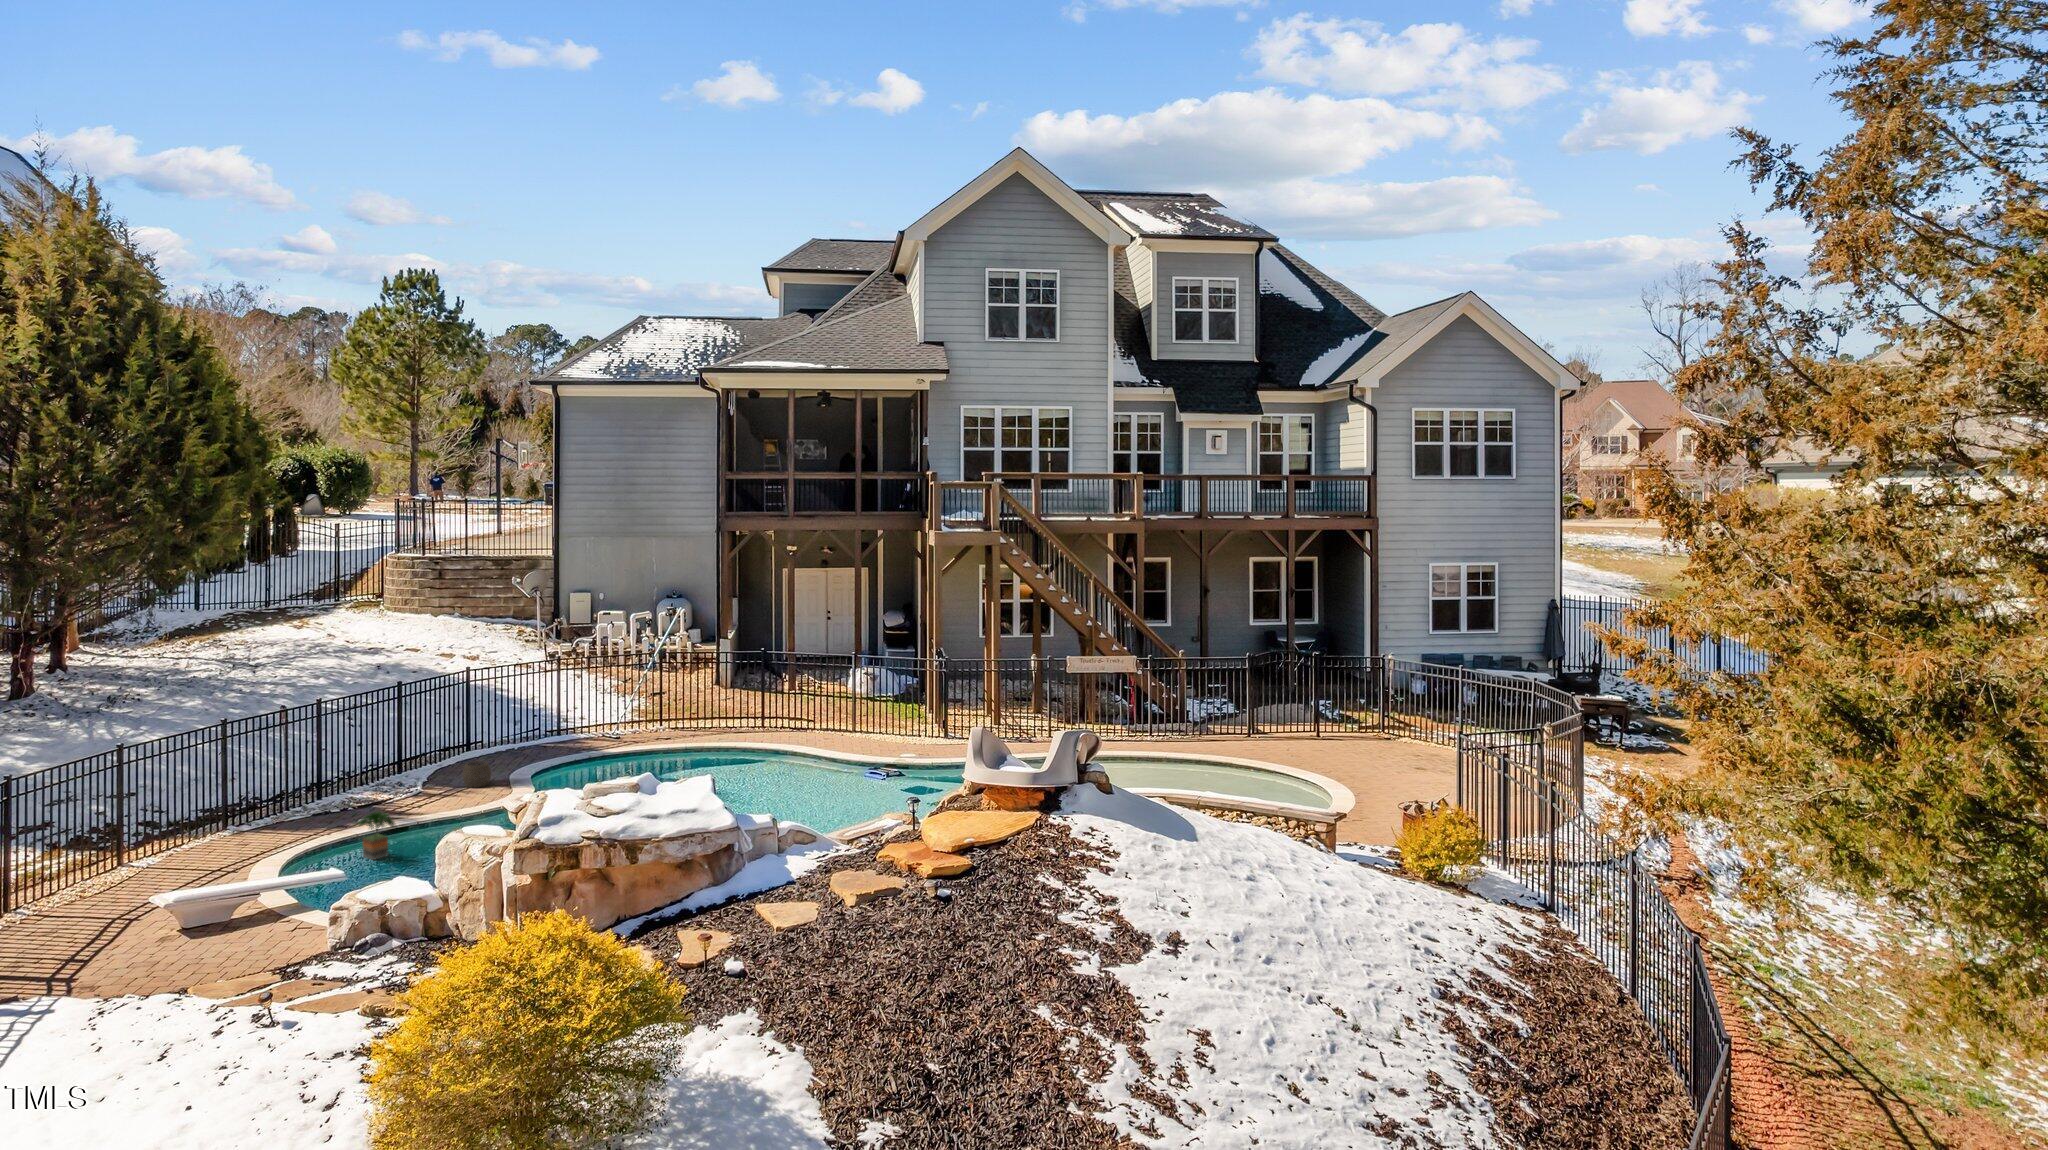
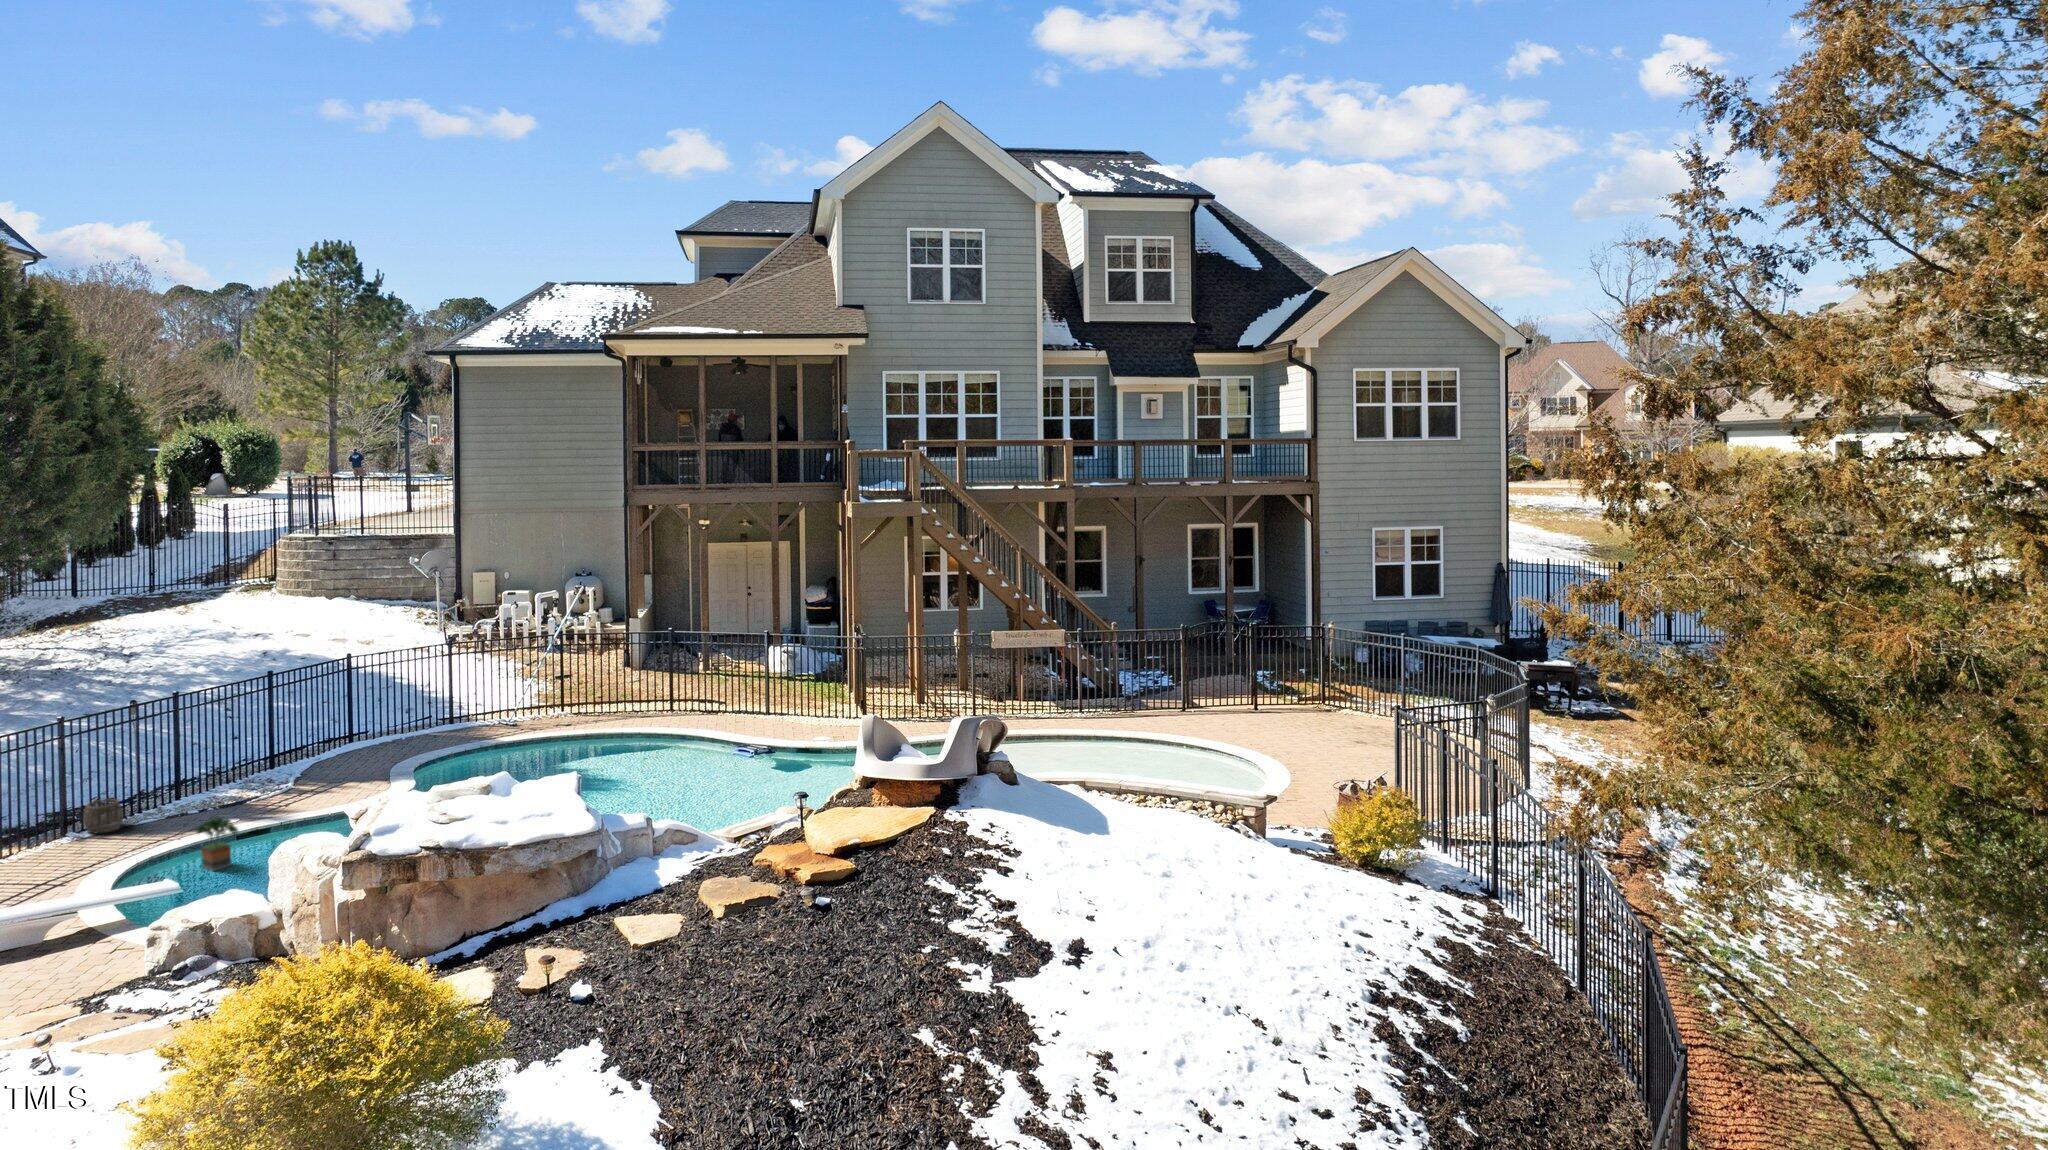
woven basket: present [463,761,491,788] -> present [83,799,123,833]

